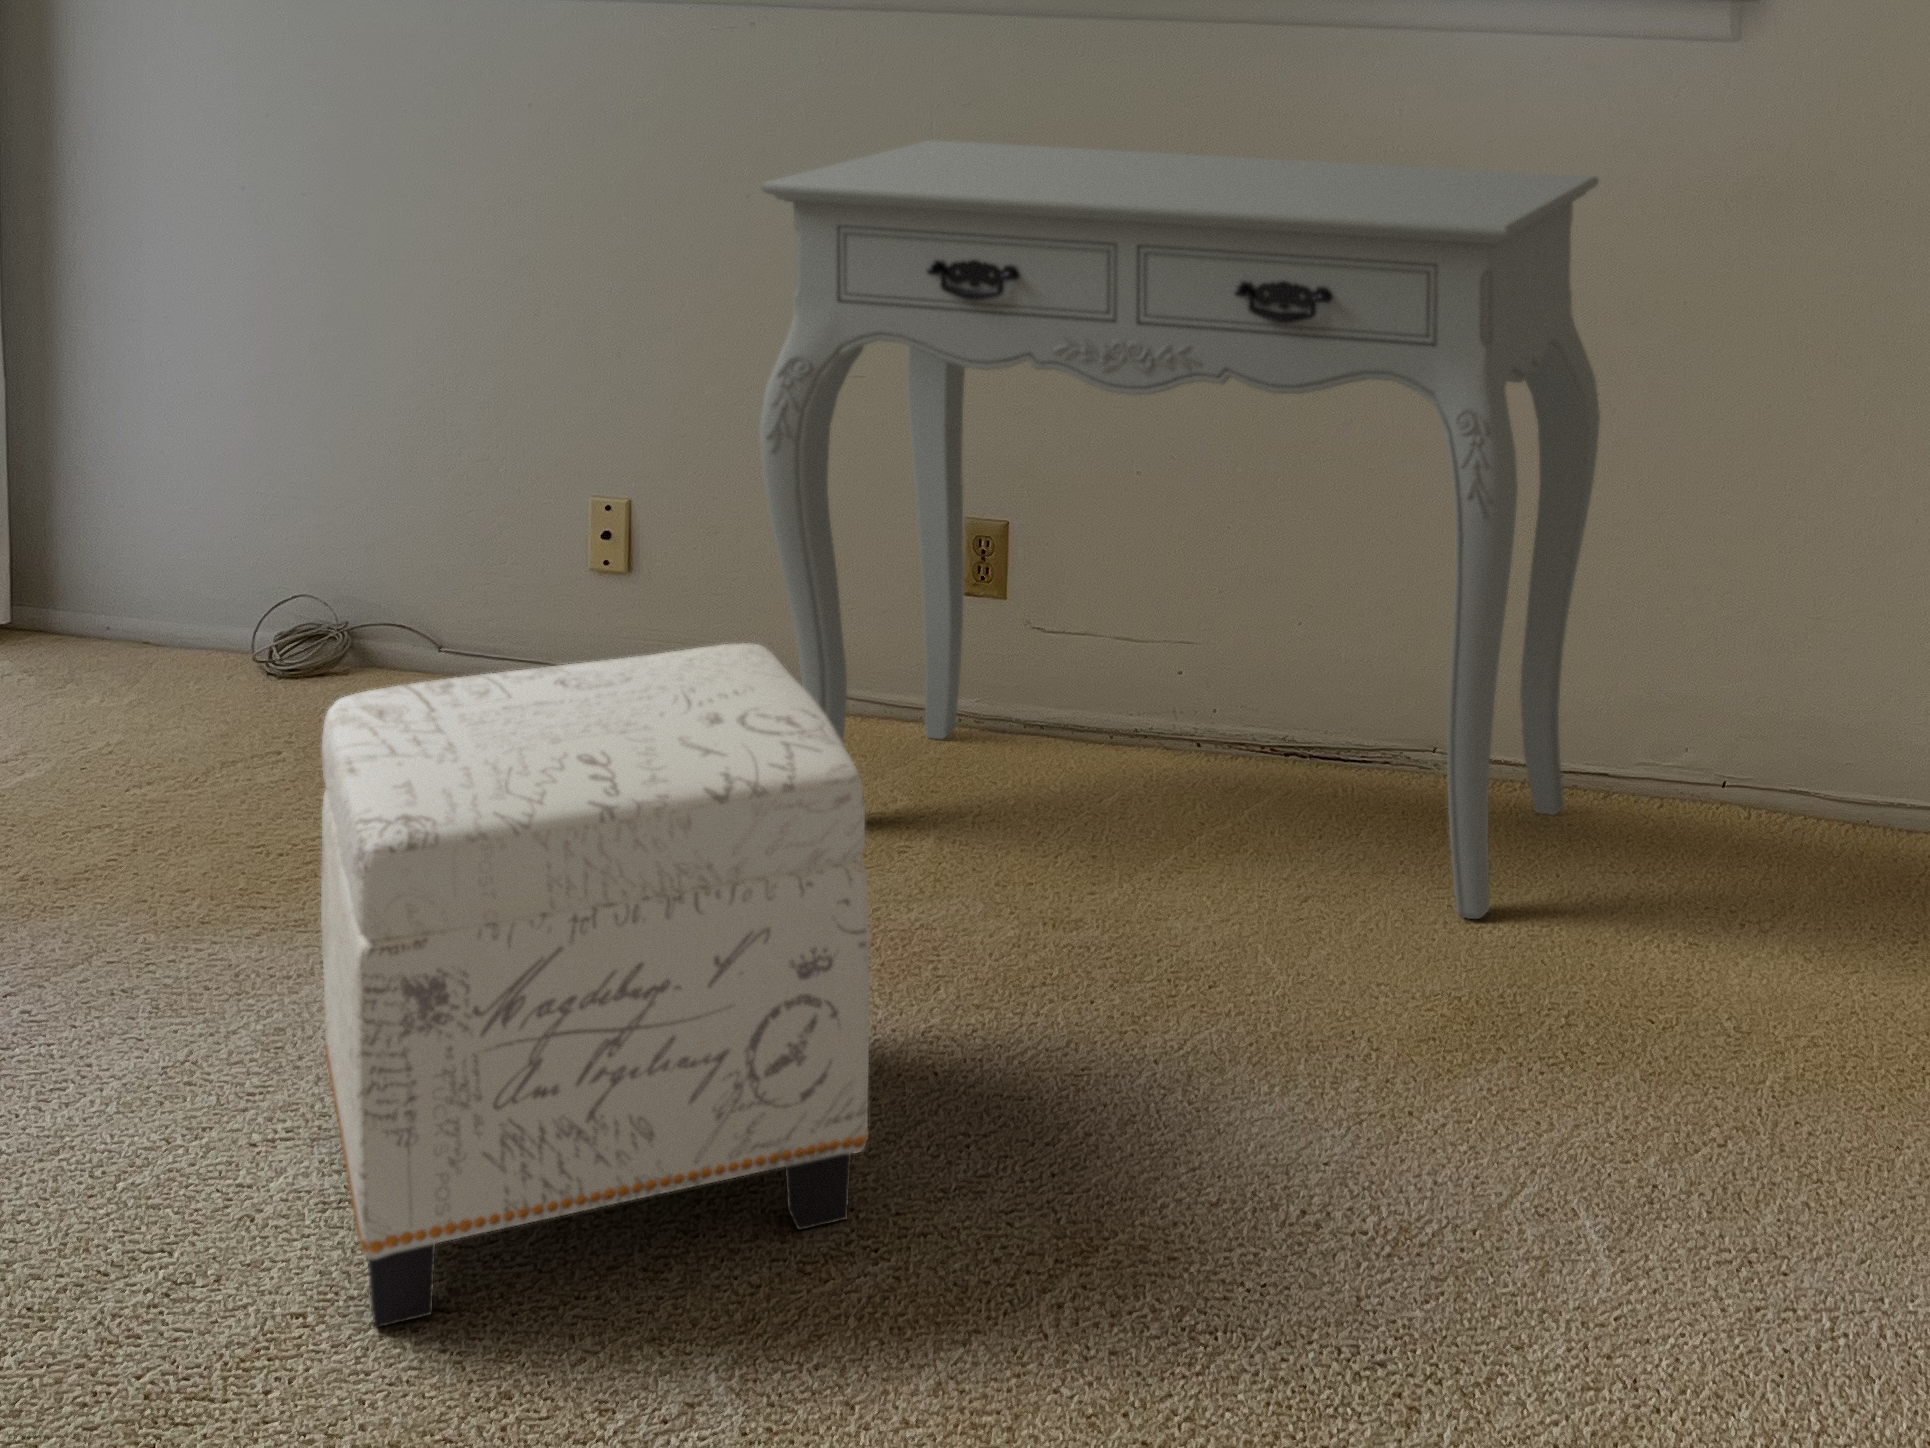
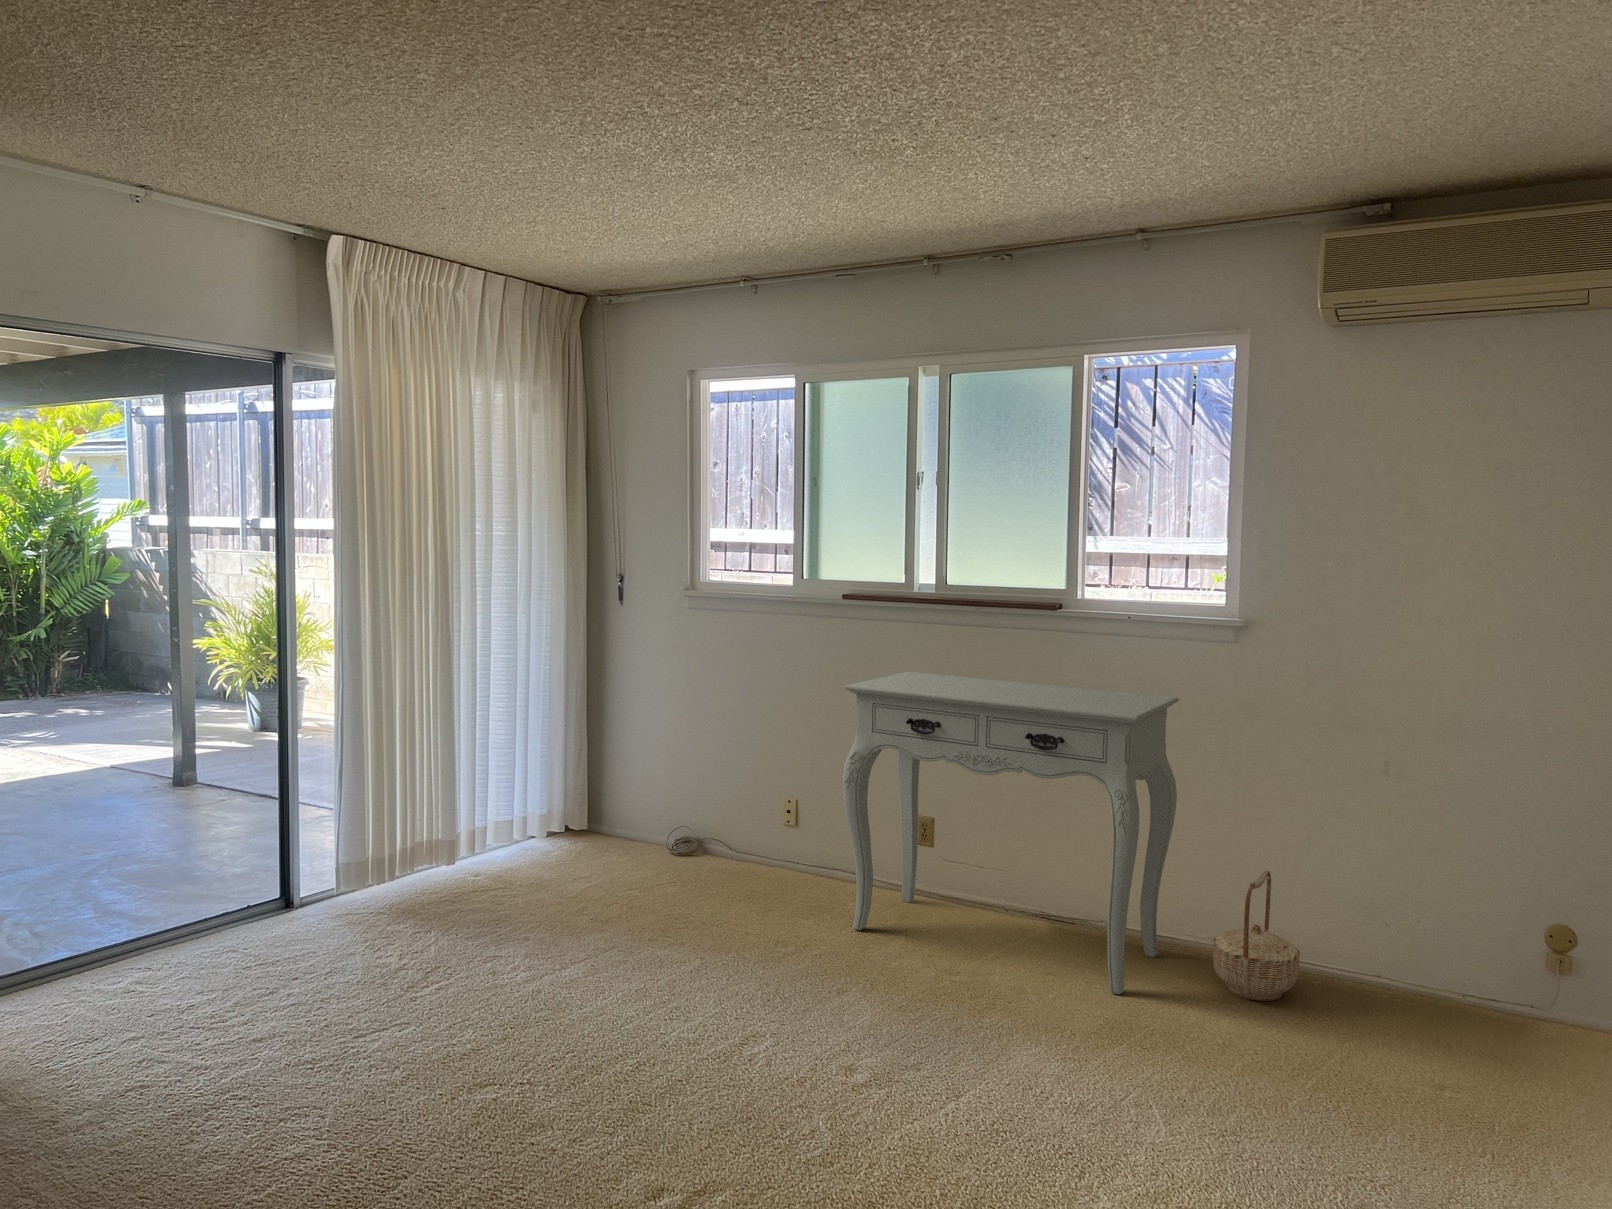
basket: none [1693,579,1886,893] -> present [1213,871,1300,1001]
ottoman: present [321,643,870,1327] -> none [689,857,879,1086]

